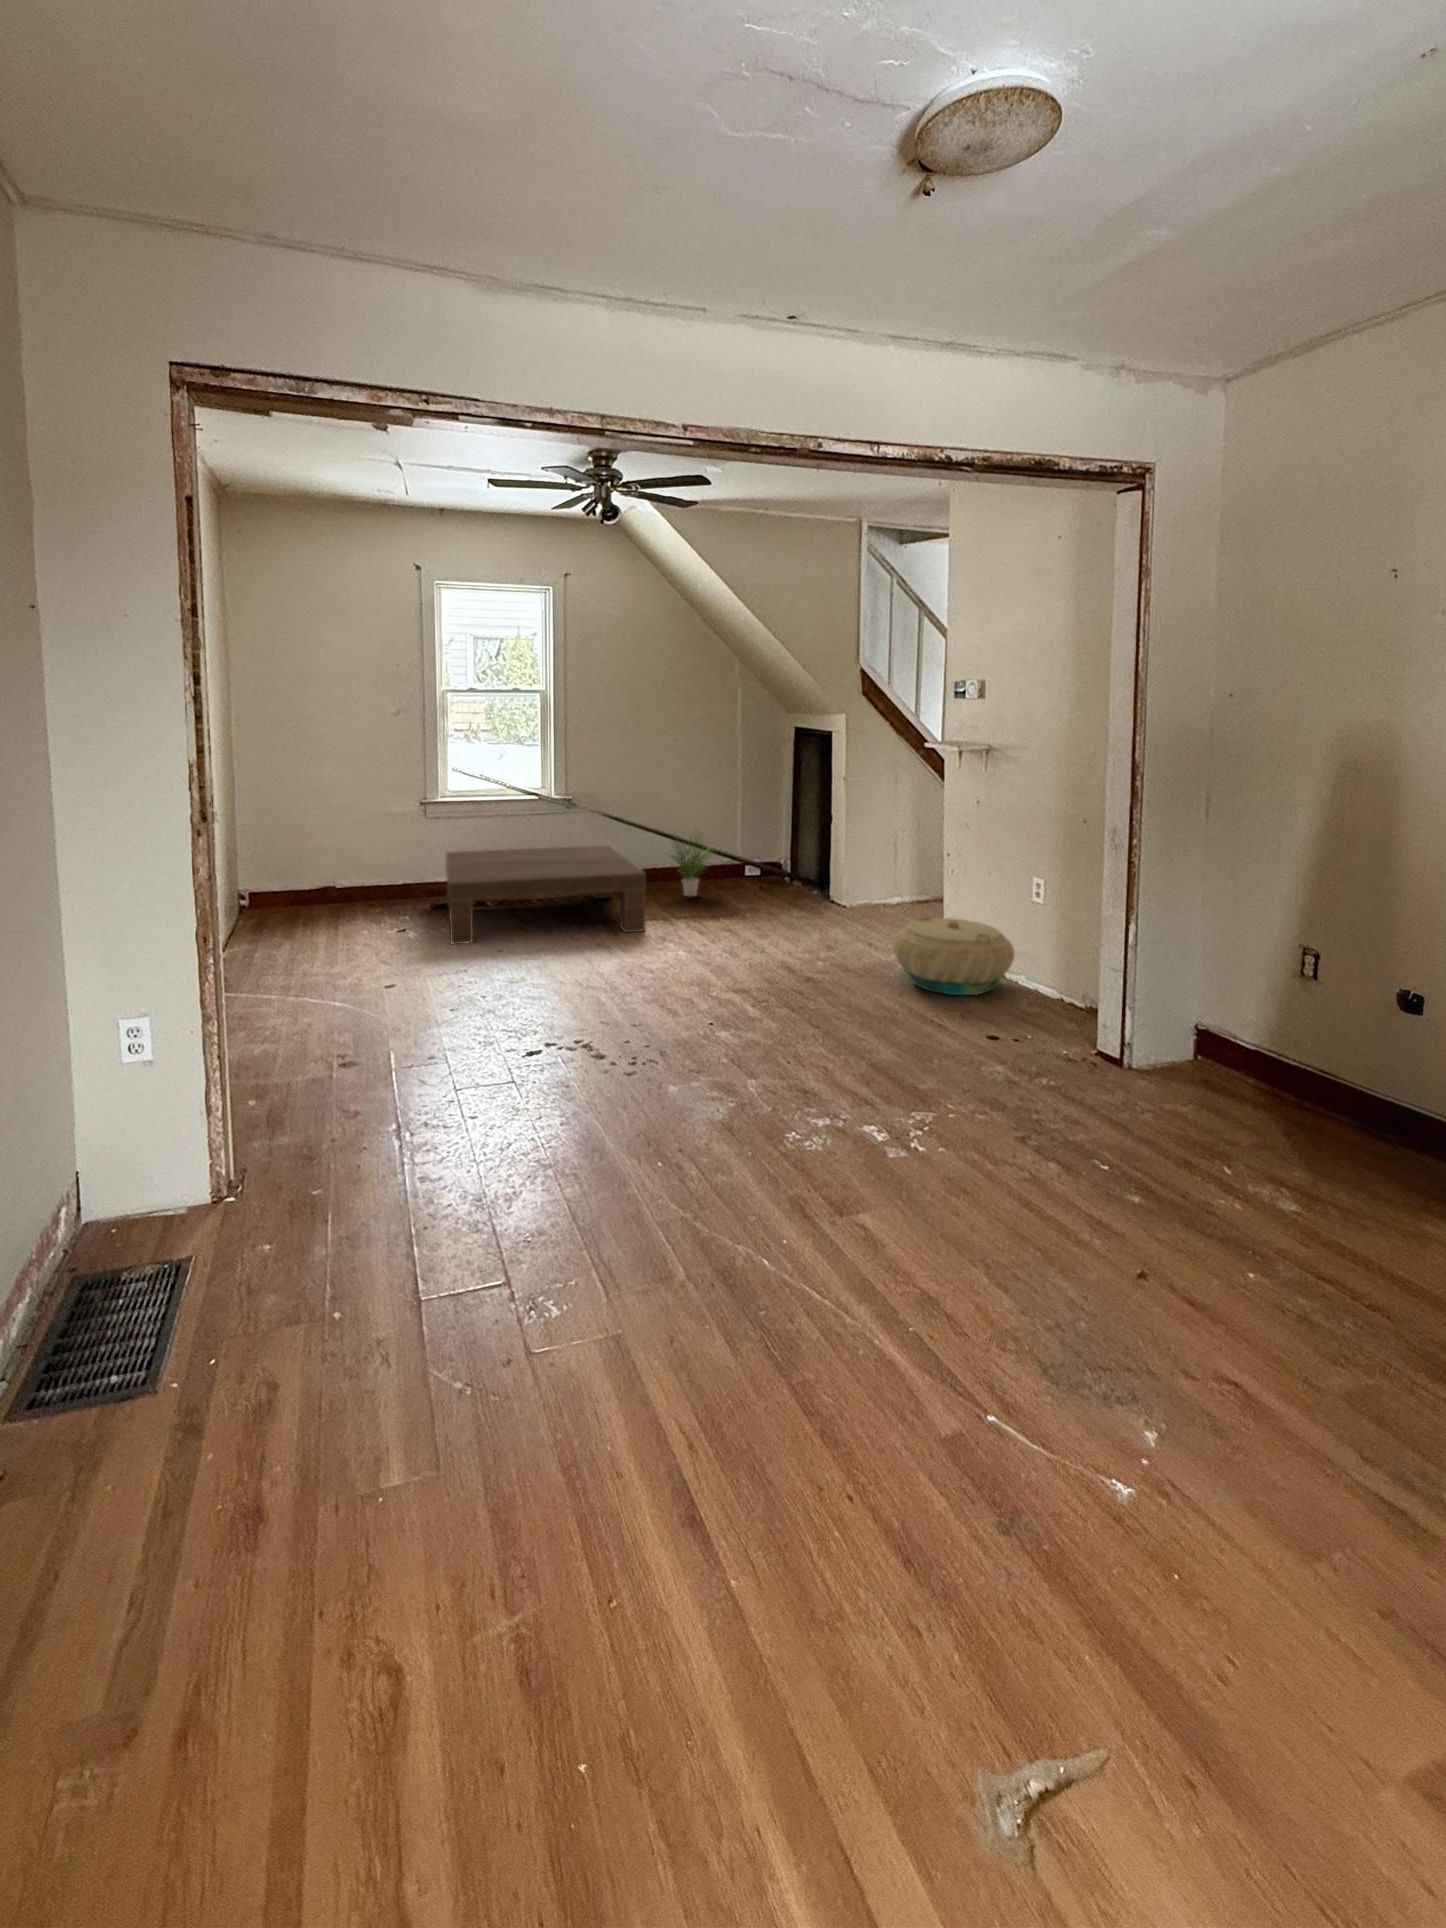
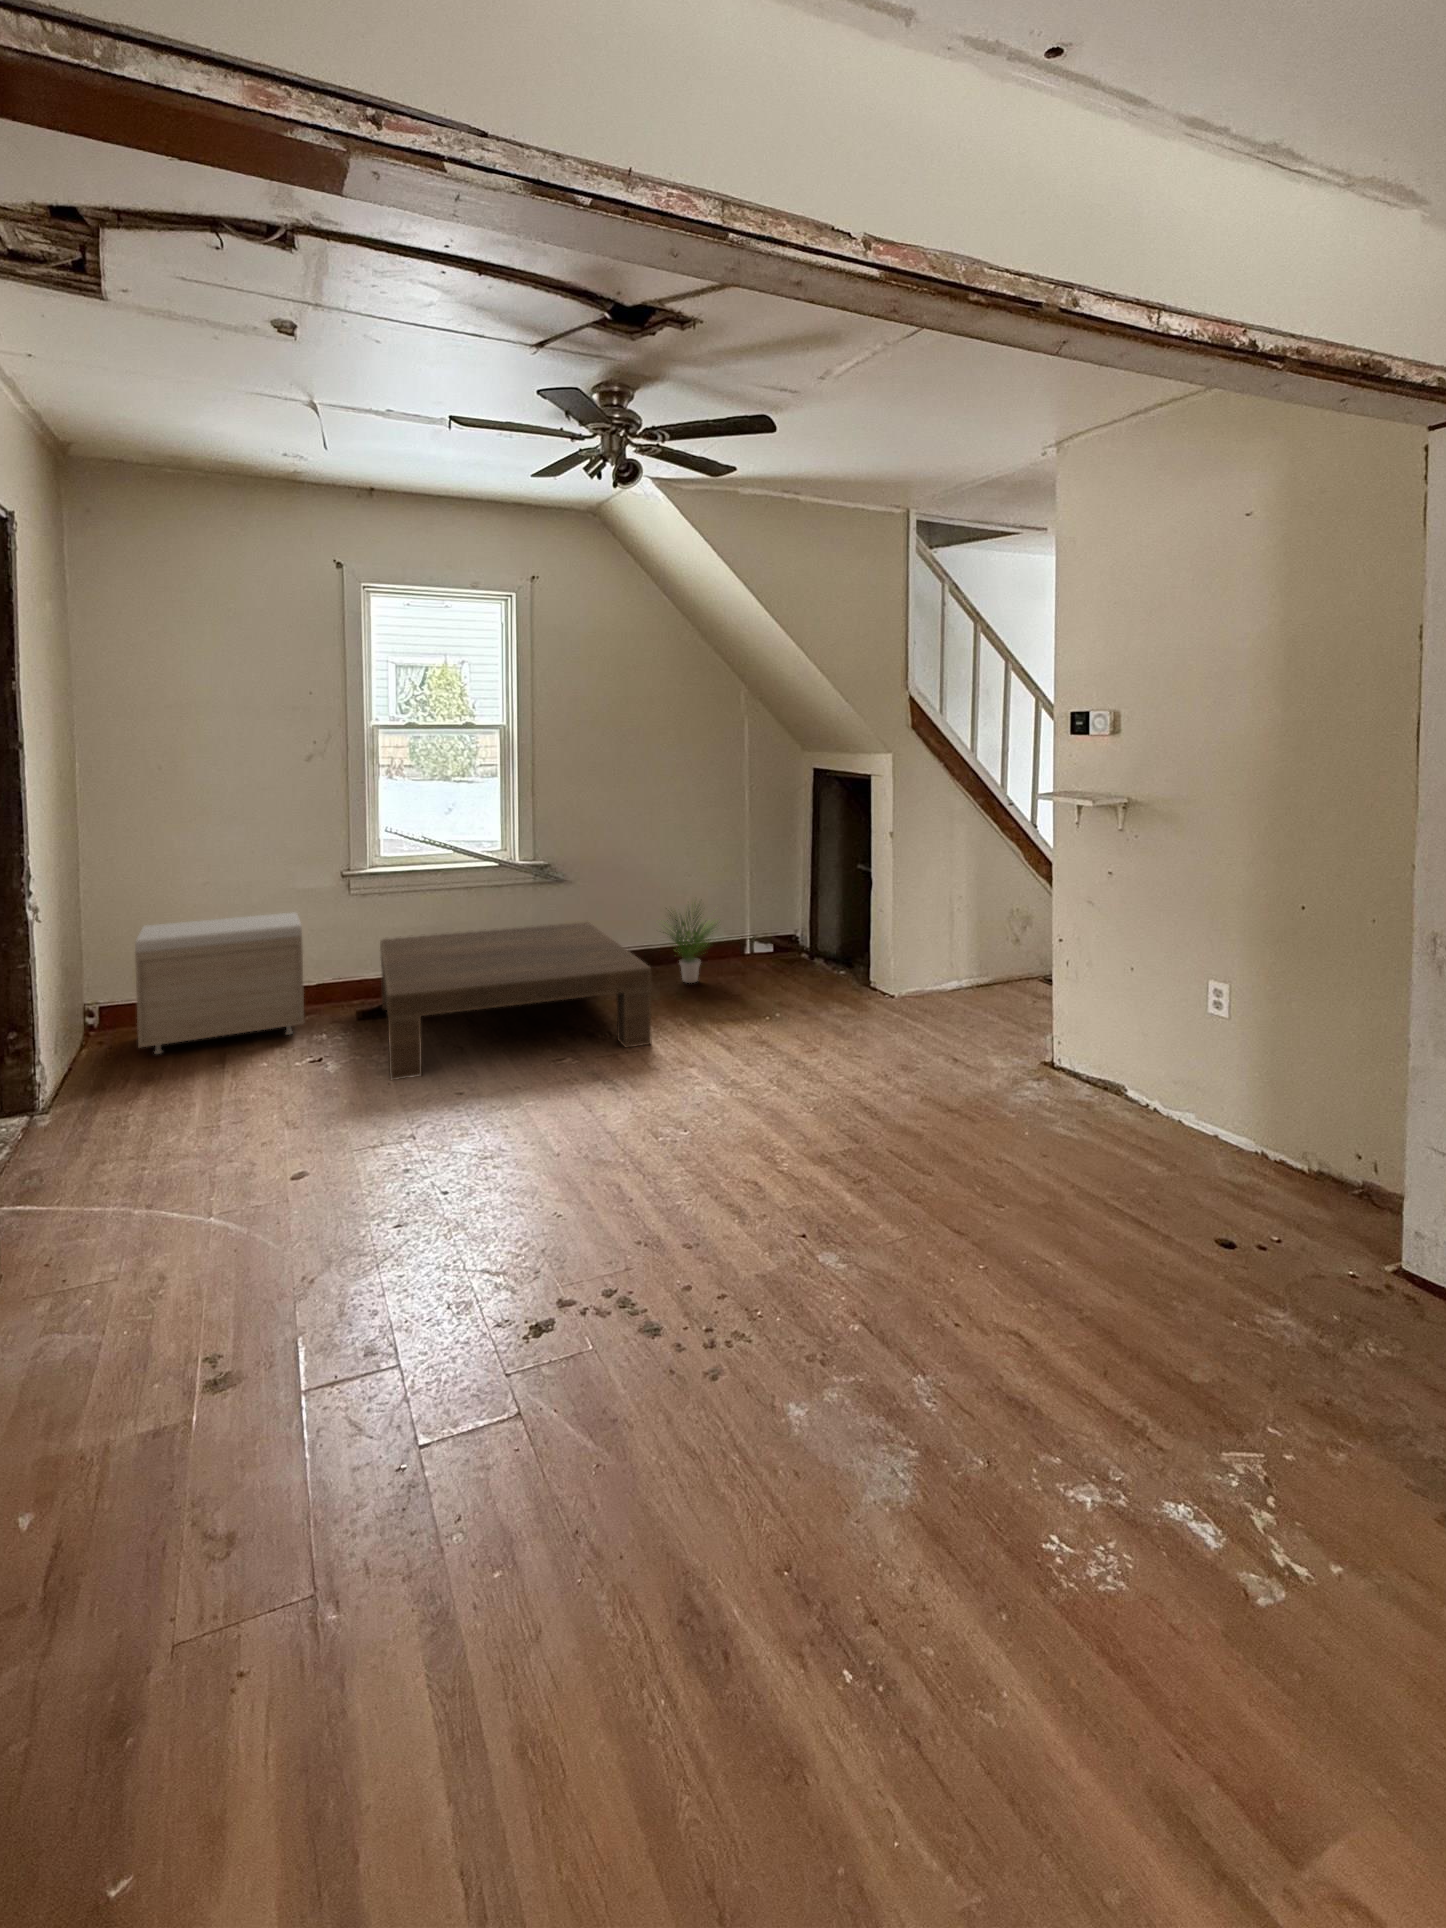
storage bench: none [271,829,389,926] -> present [135,912,304,1054]
basket: present [893,917,1014,995] -> none [1014,1032,1191,1151]

